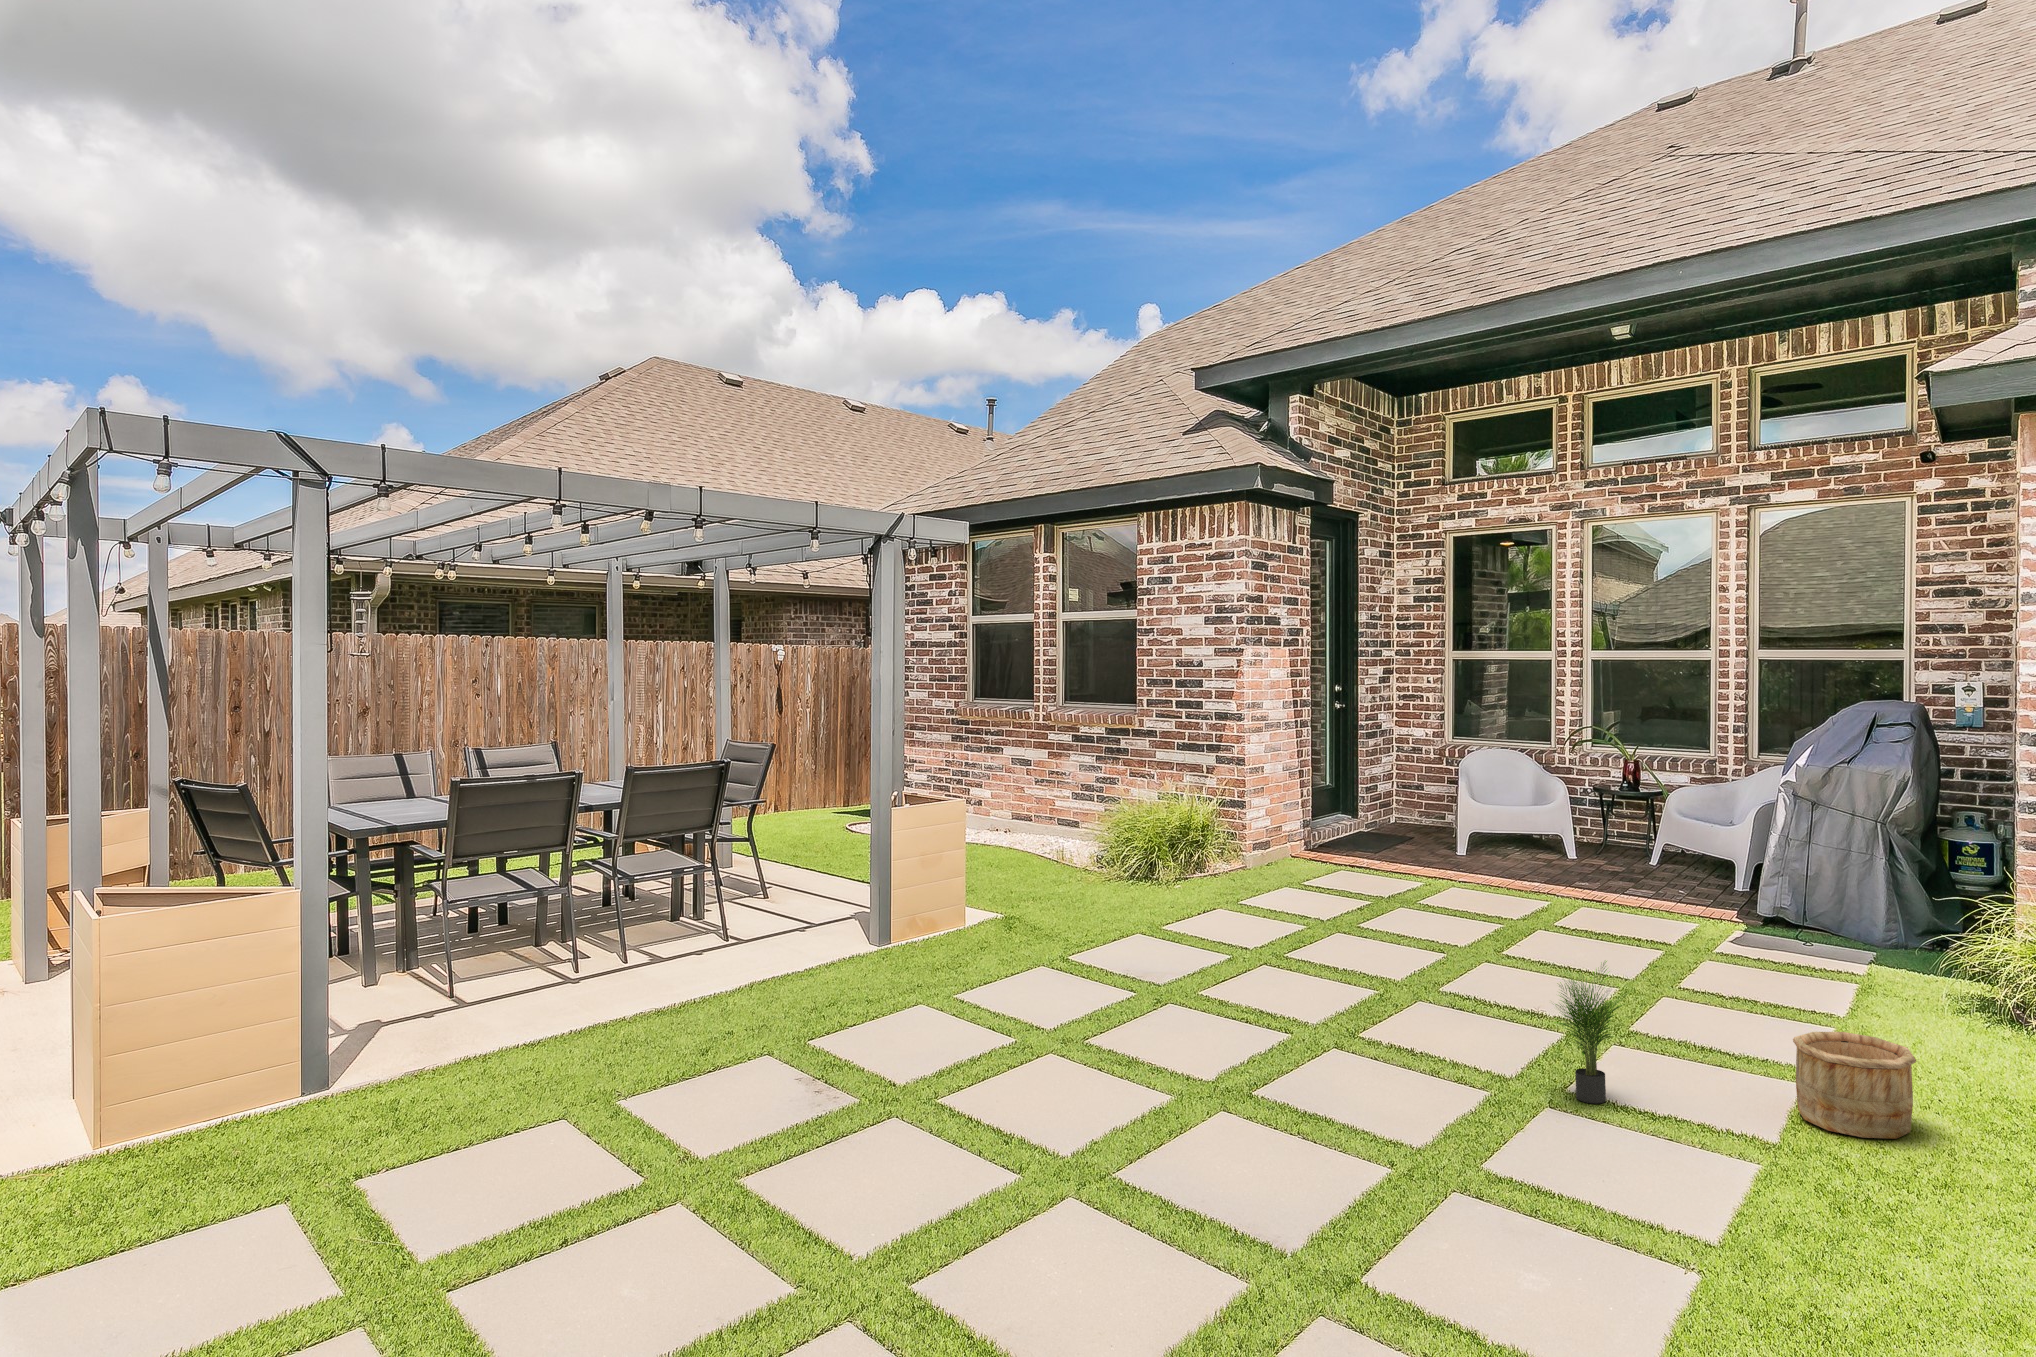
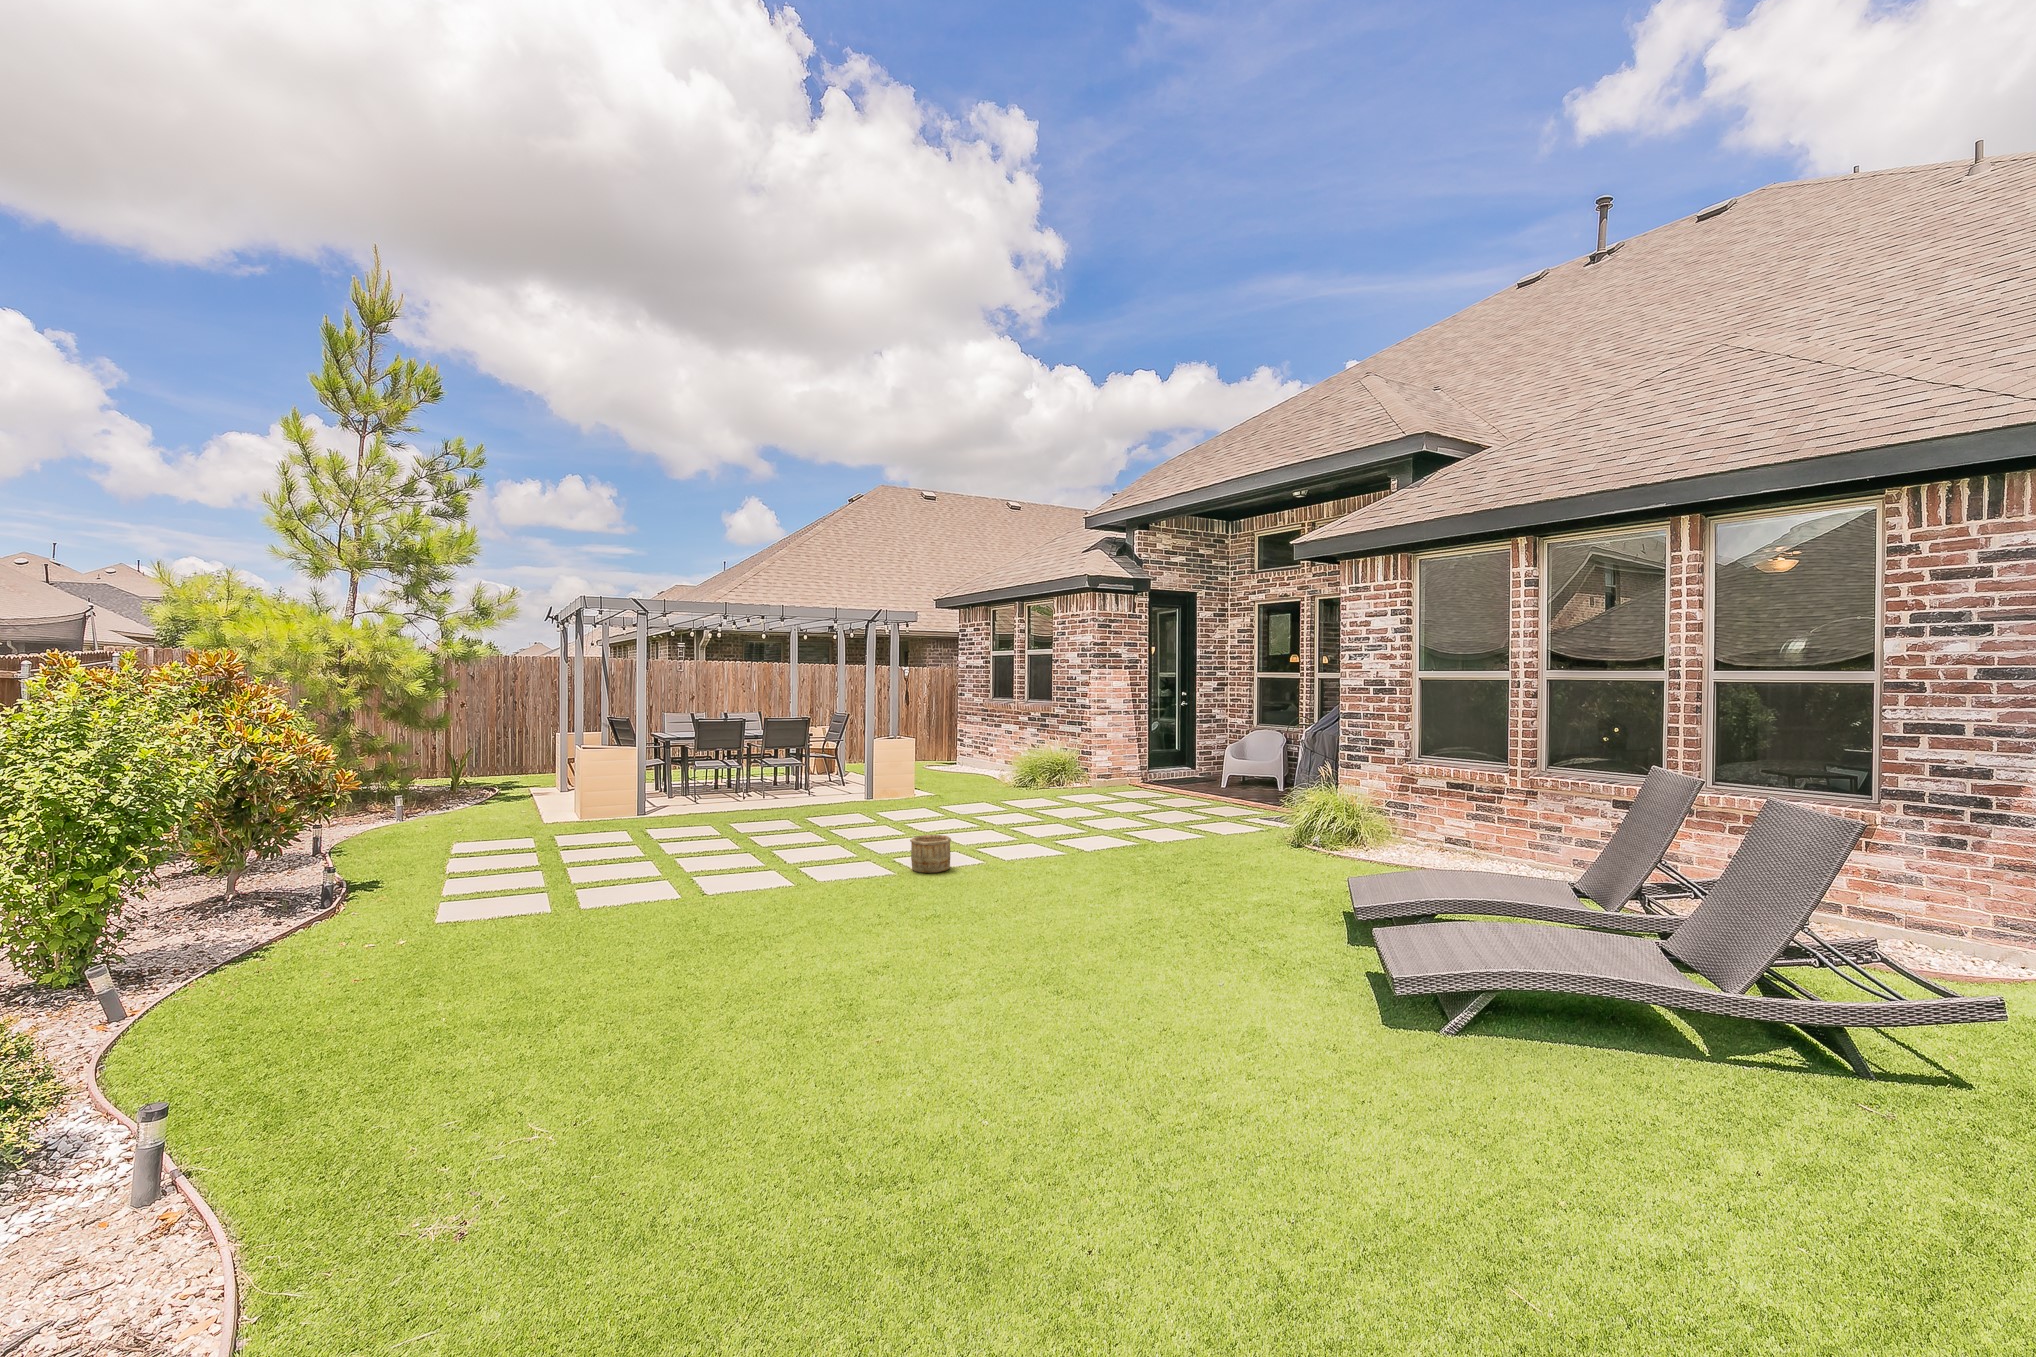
potted plant: present [1554,961,1625,1104] -> none [855,802,895,857]

